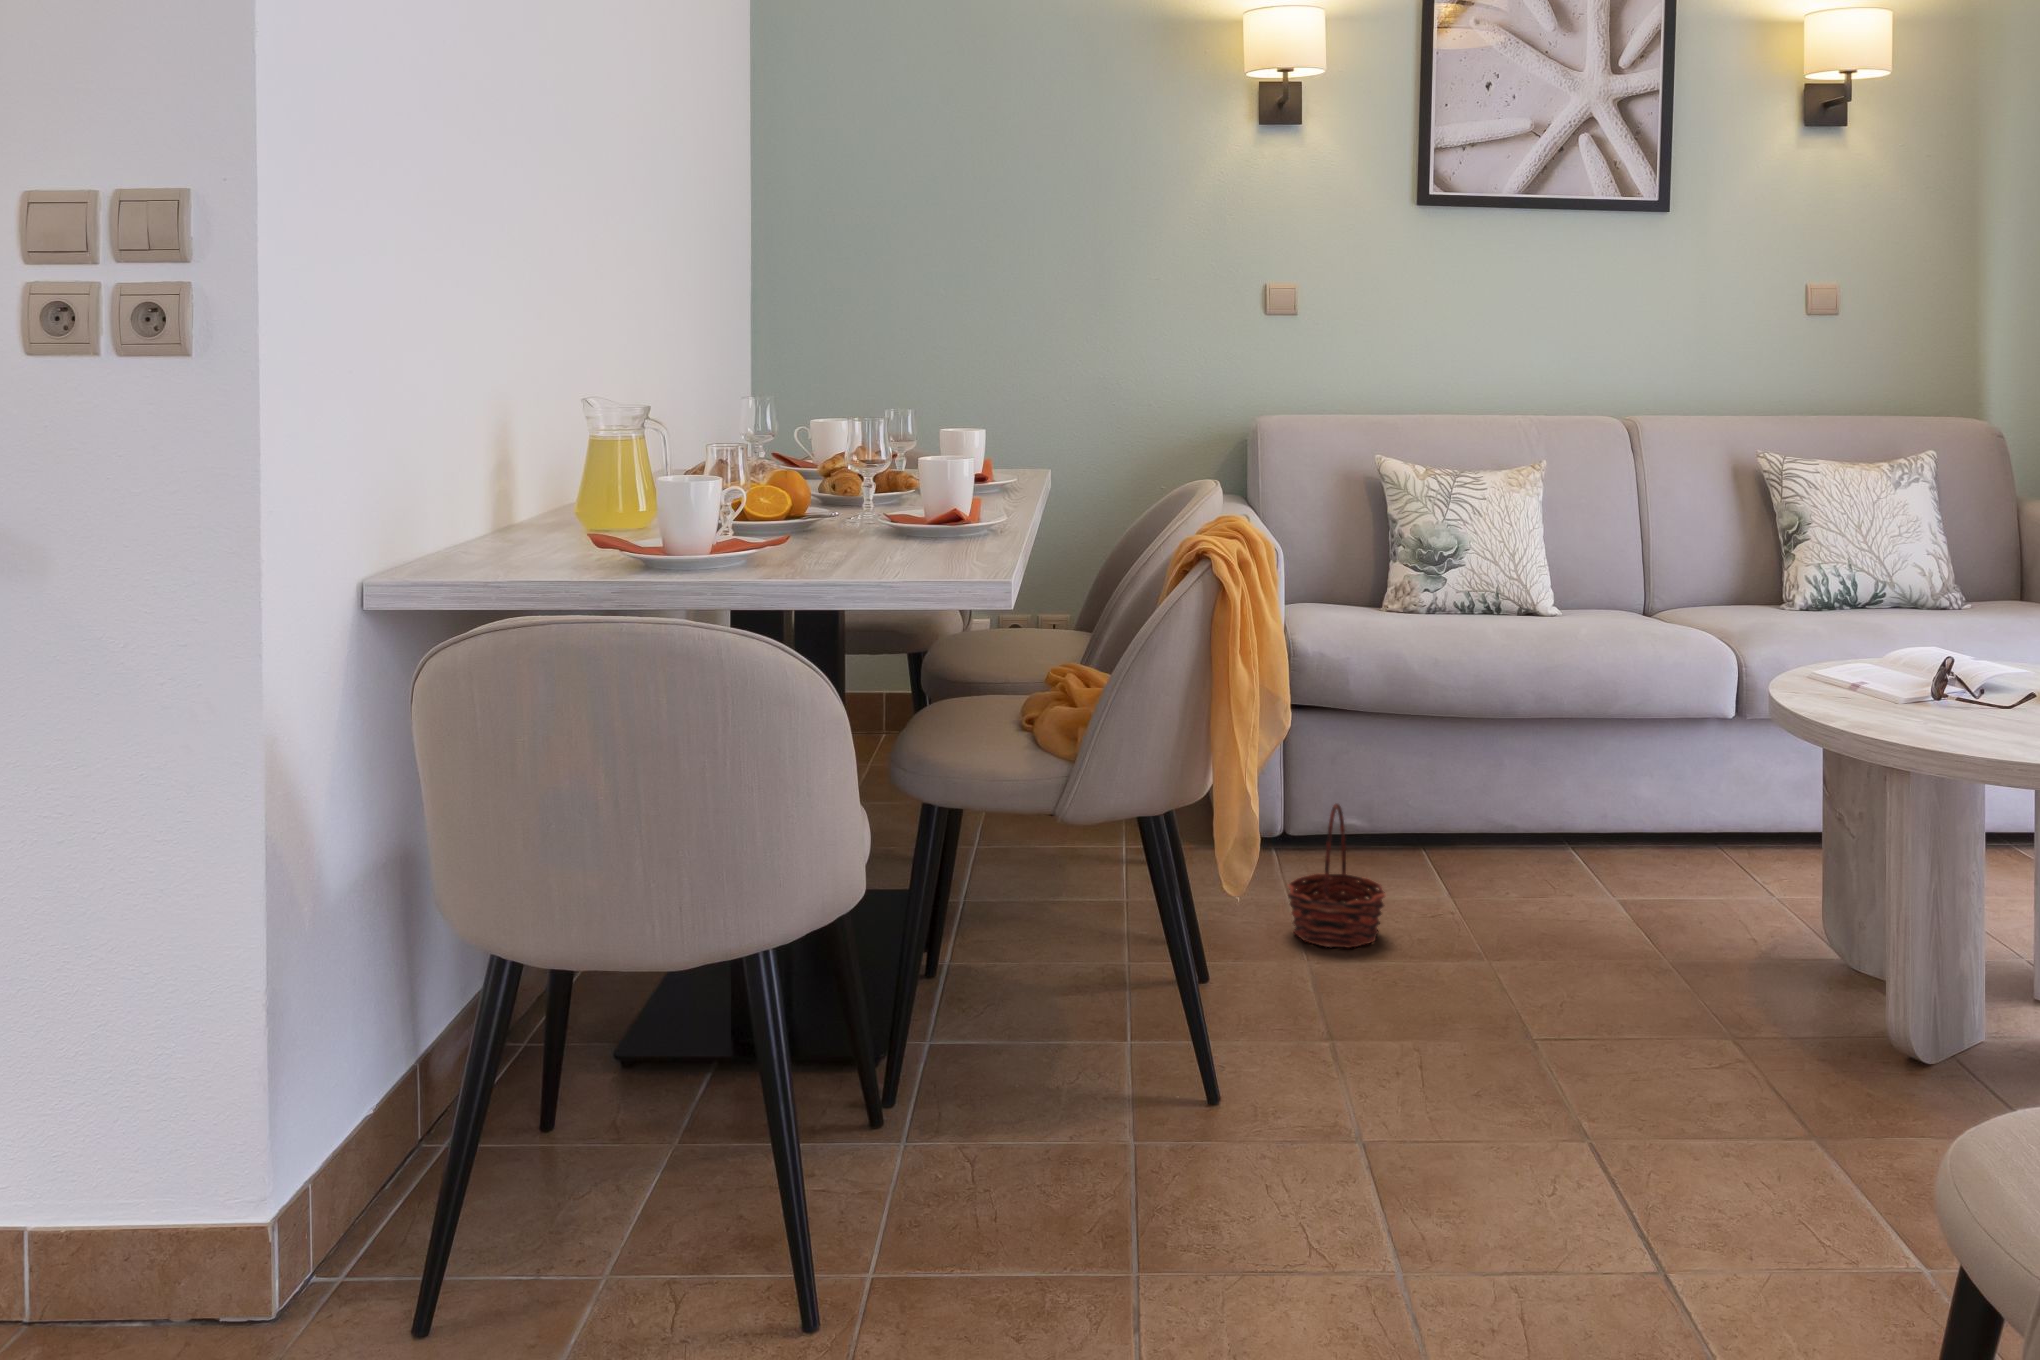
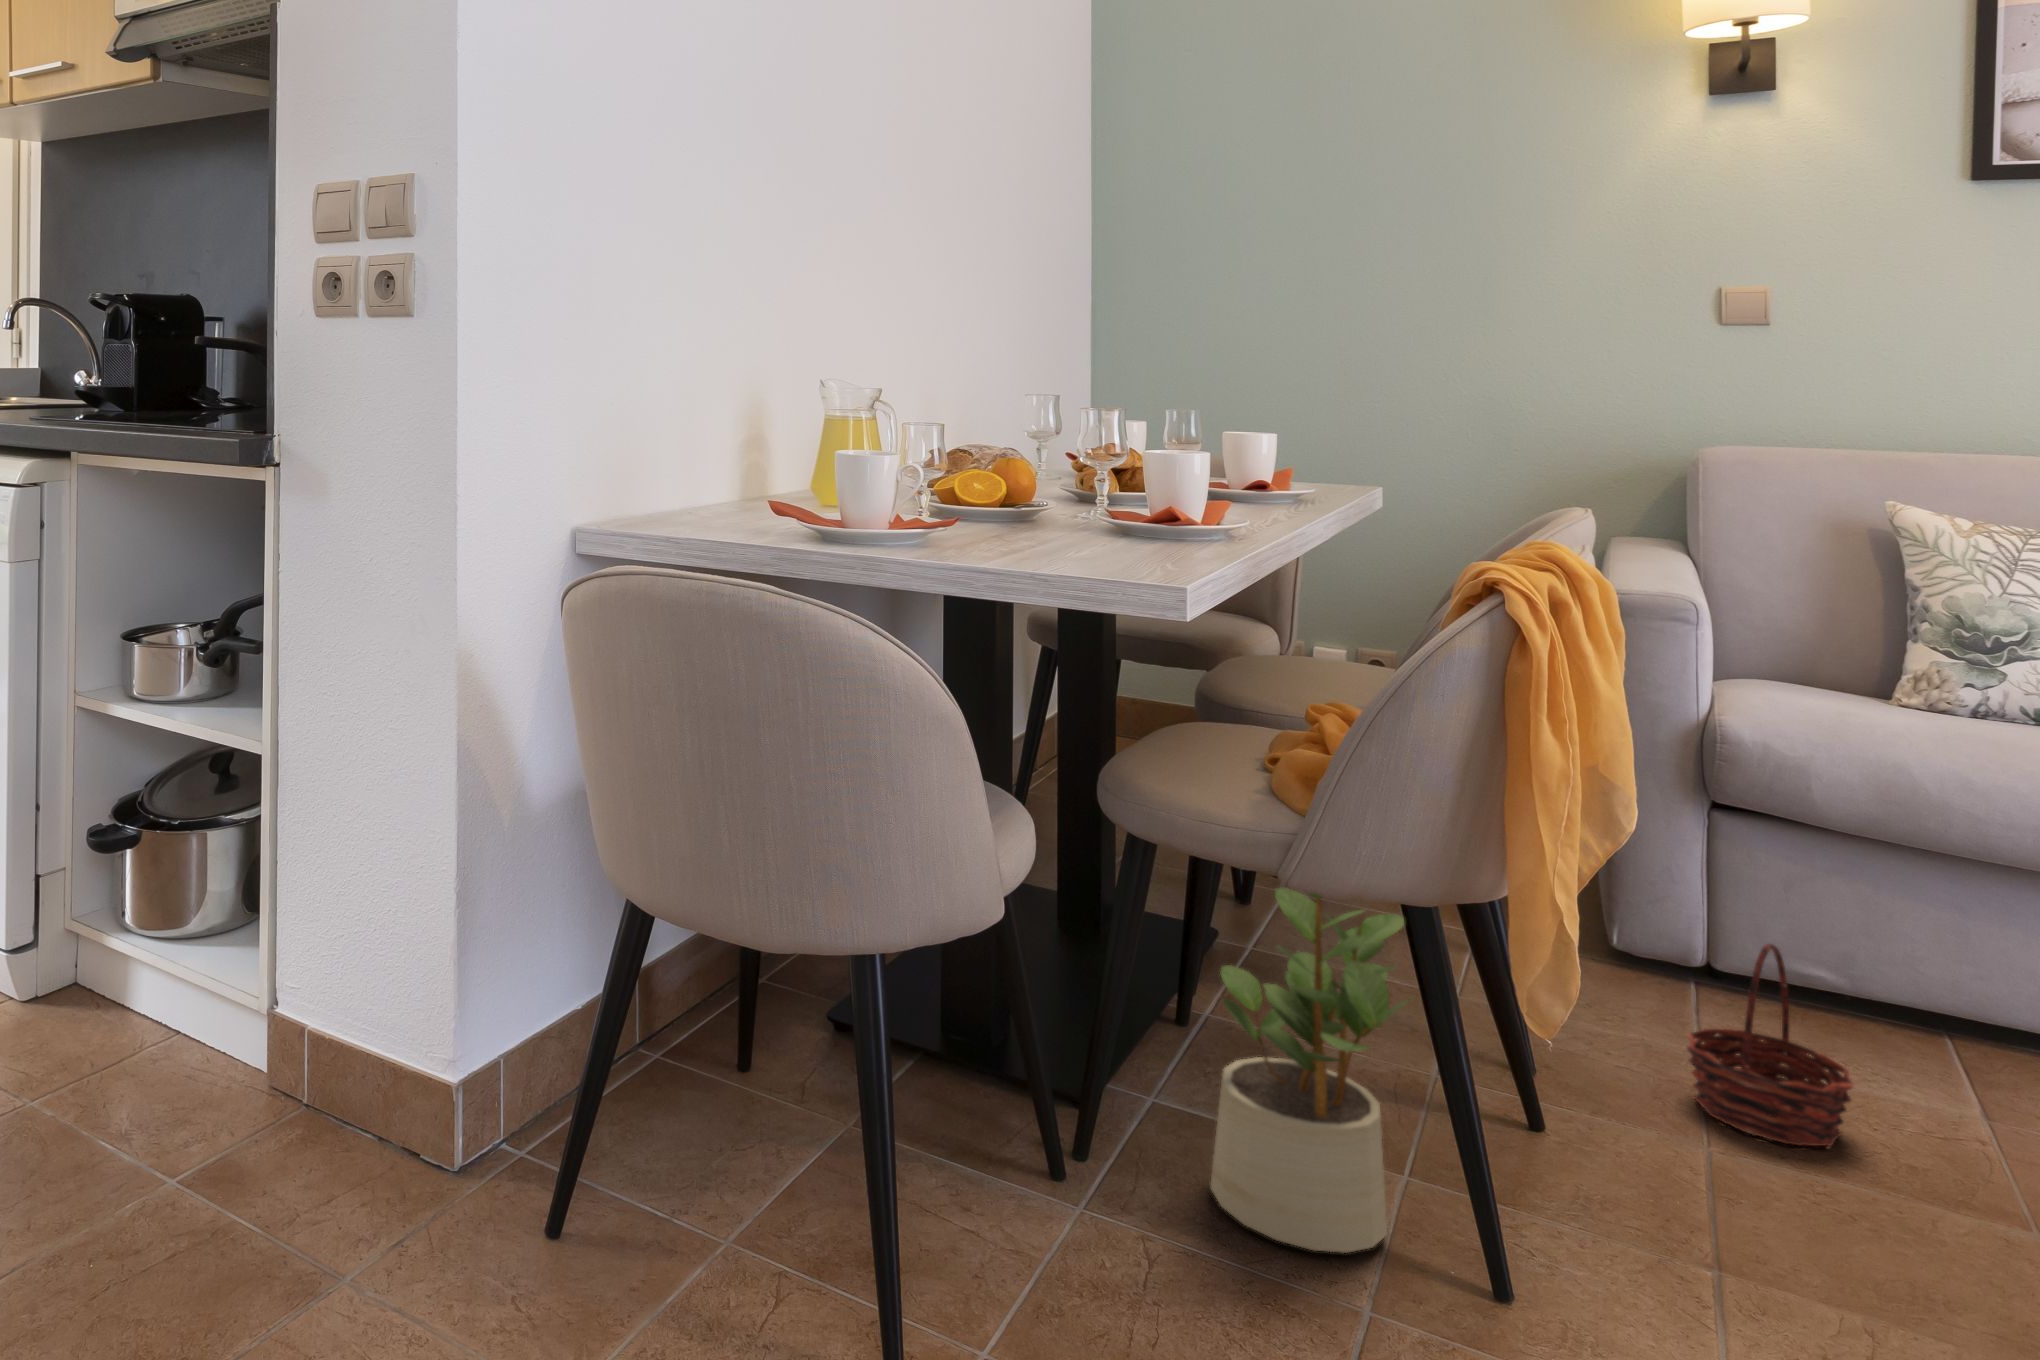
potted plant: none [998,756,1151,1109] -> present [1211,887,1409,1253]

